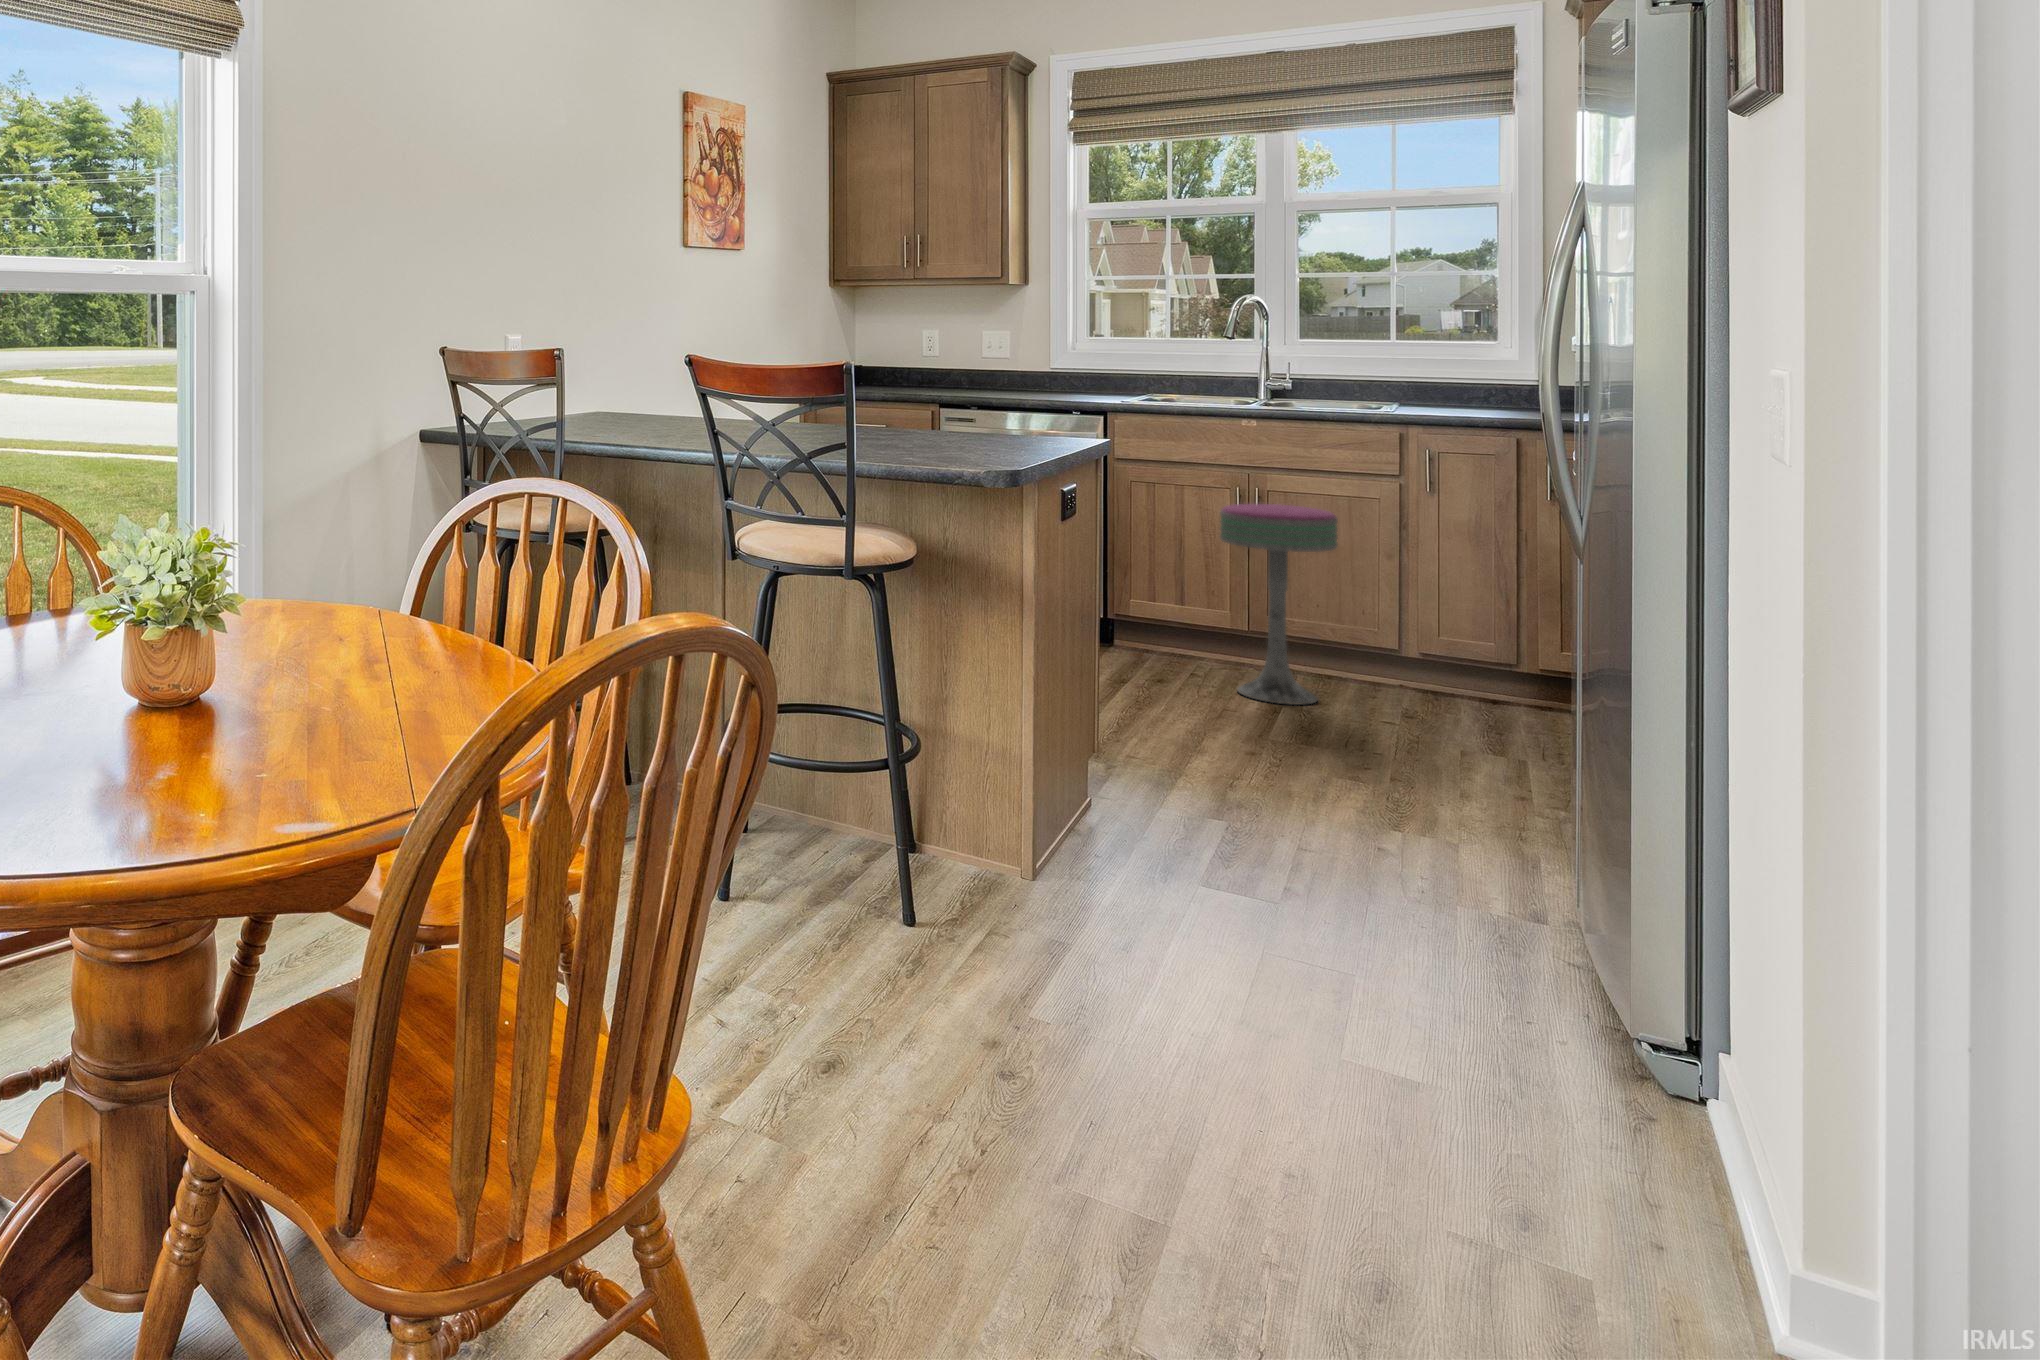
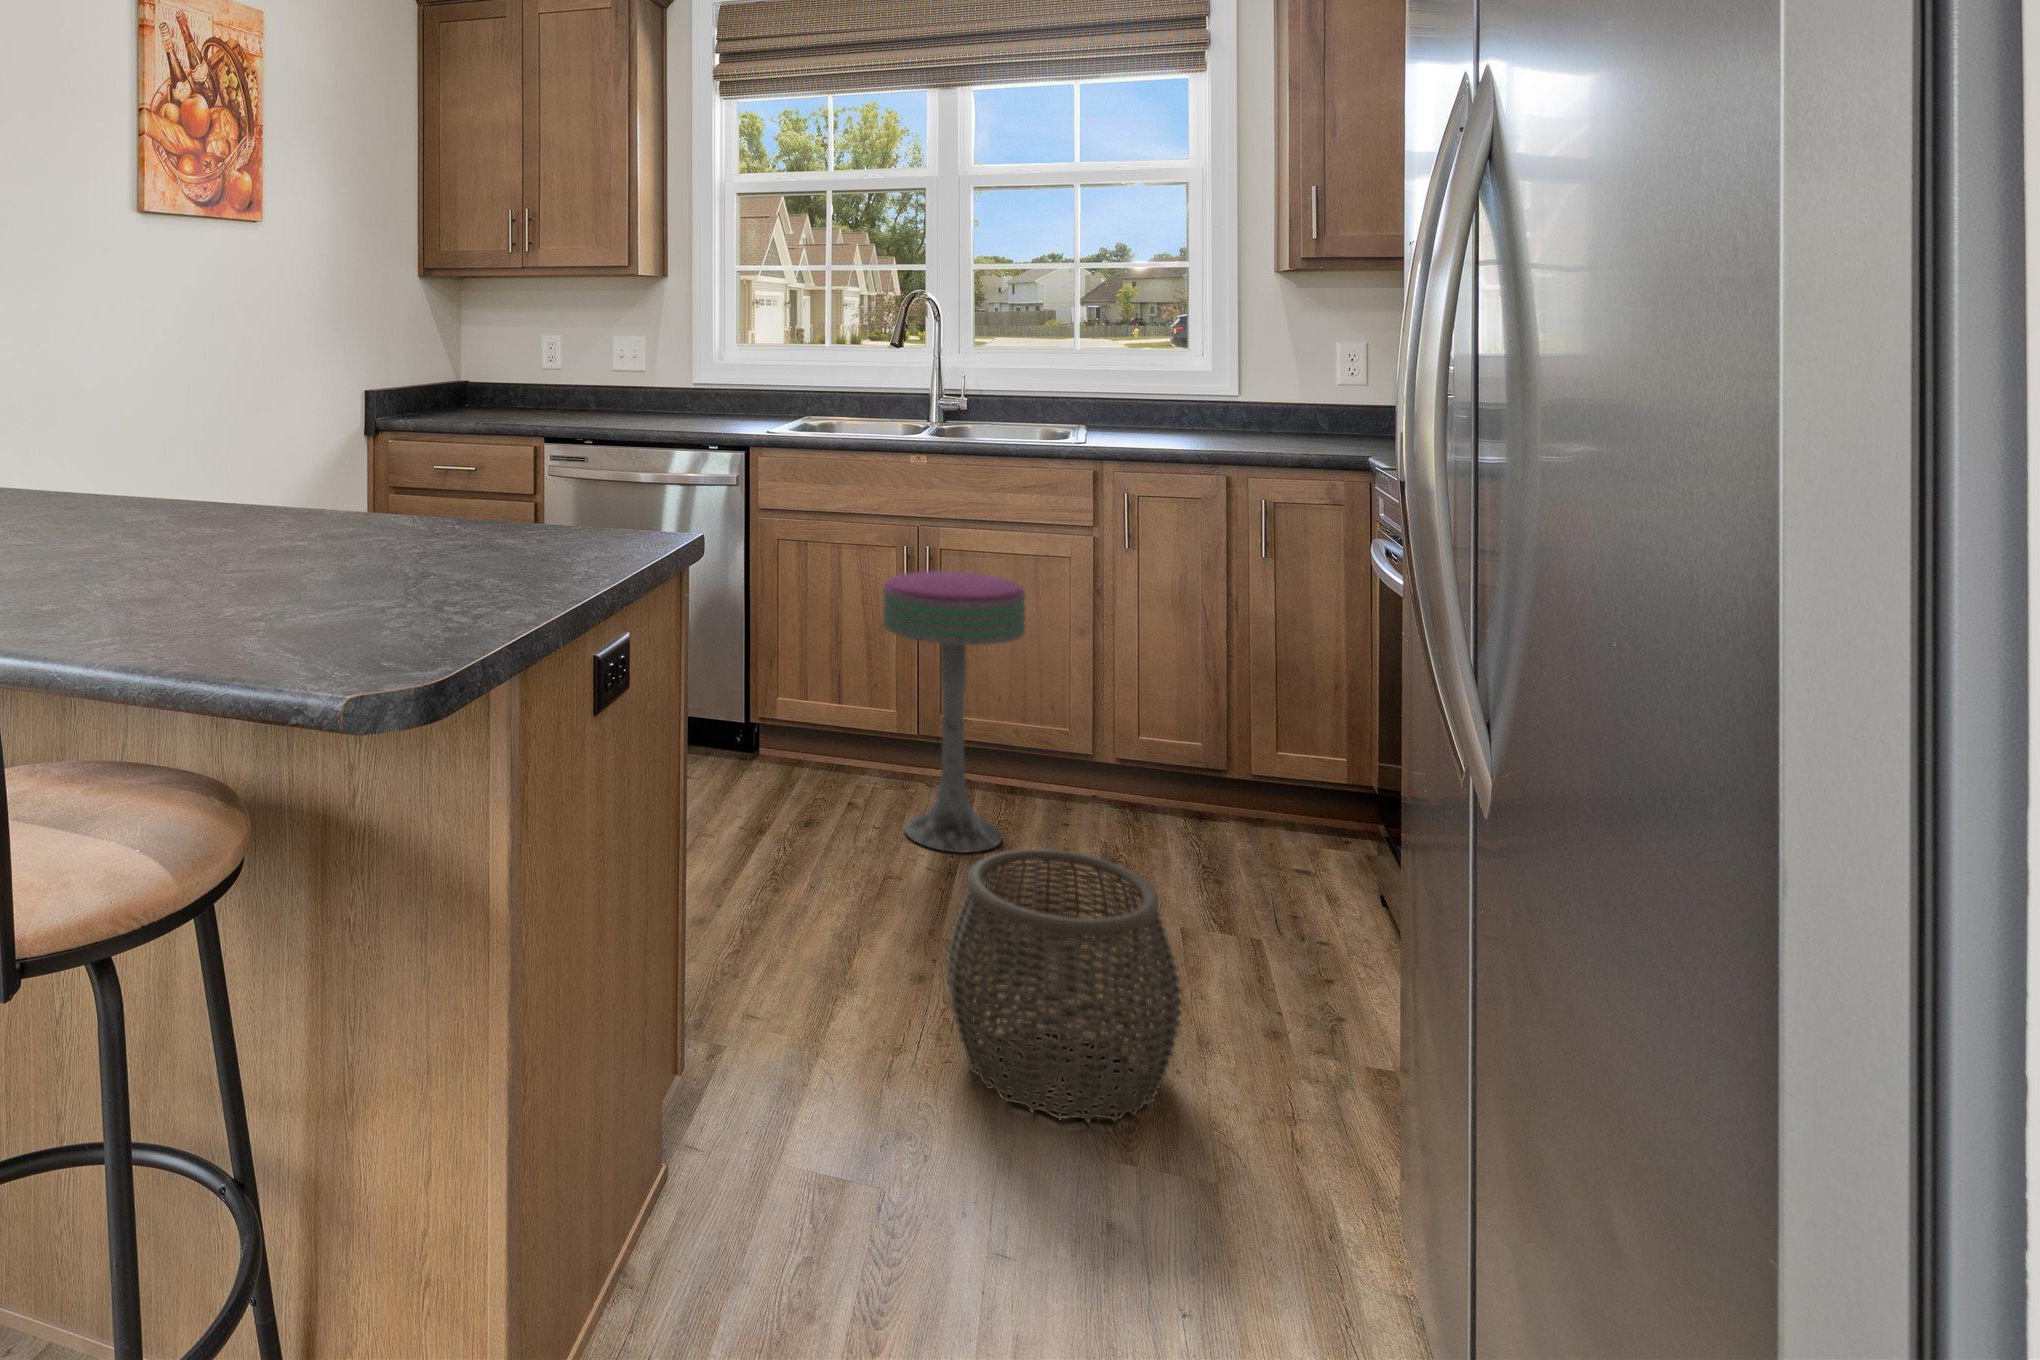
woven basket: none [1270,660,1439,814] -> present [946,849,1182,1123]

